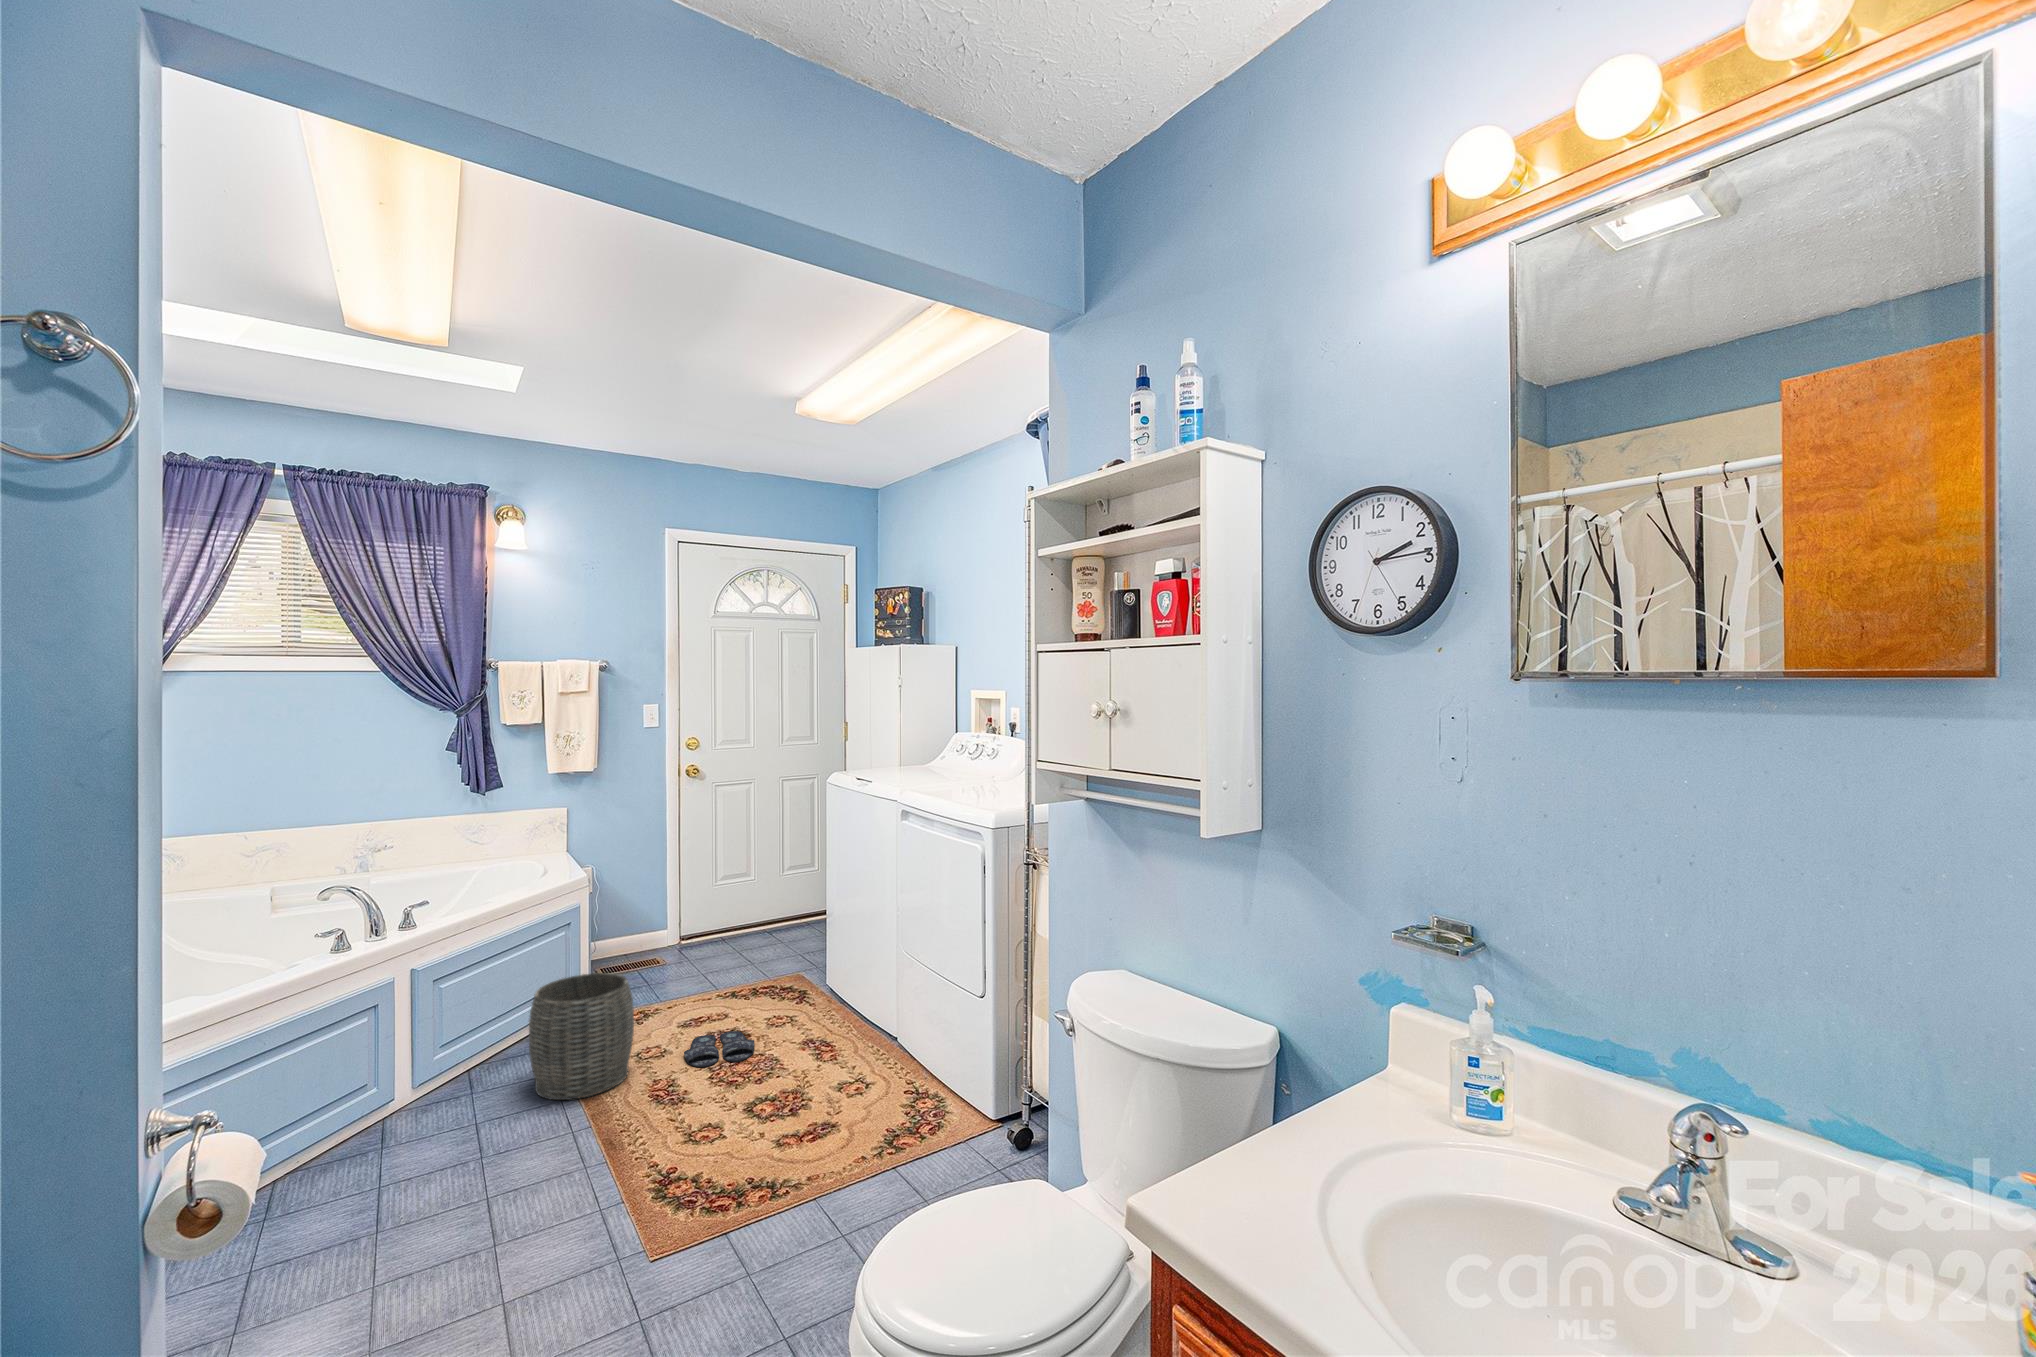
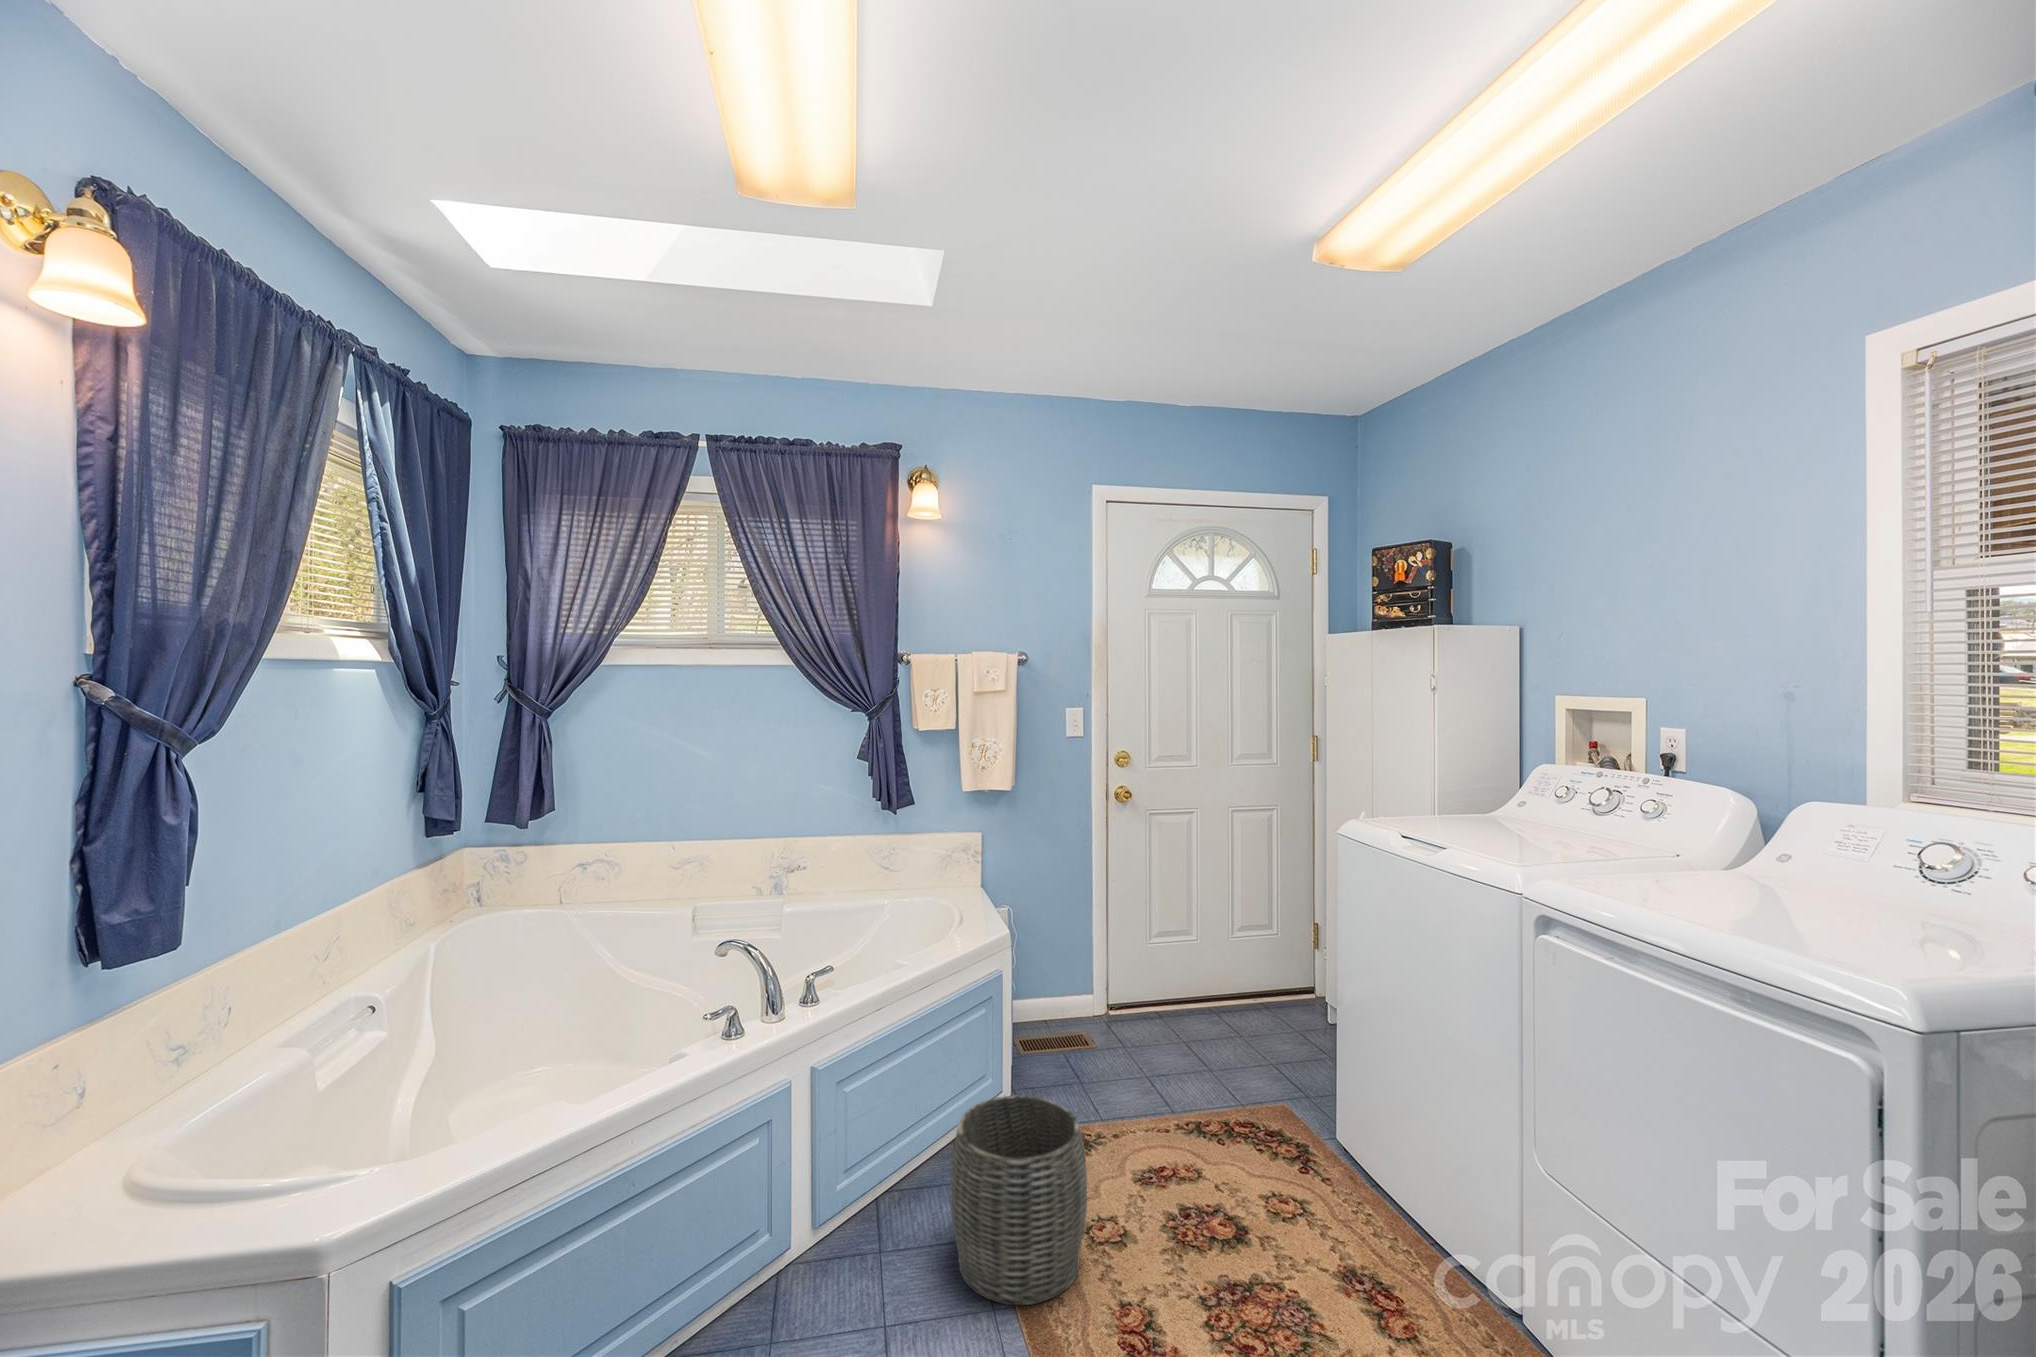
slippers: present [684,1031,754,1067] -> none [1153,1202,1259,1281]

